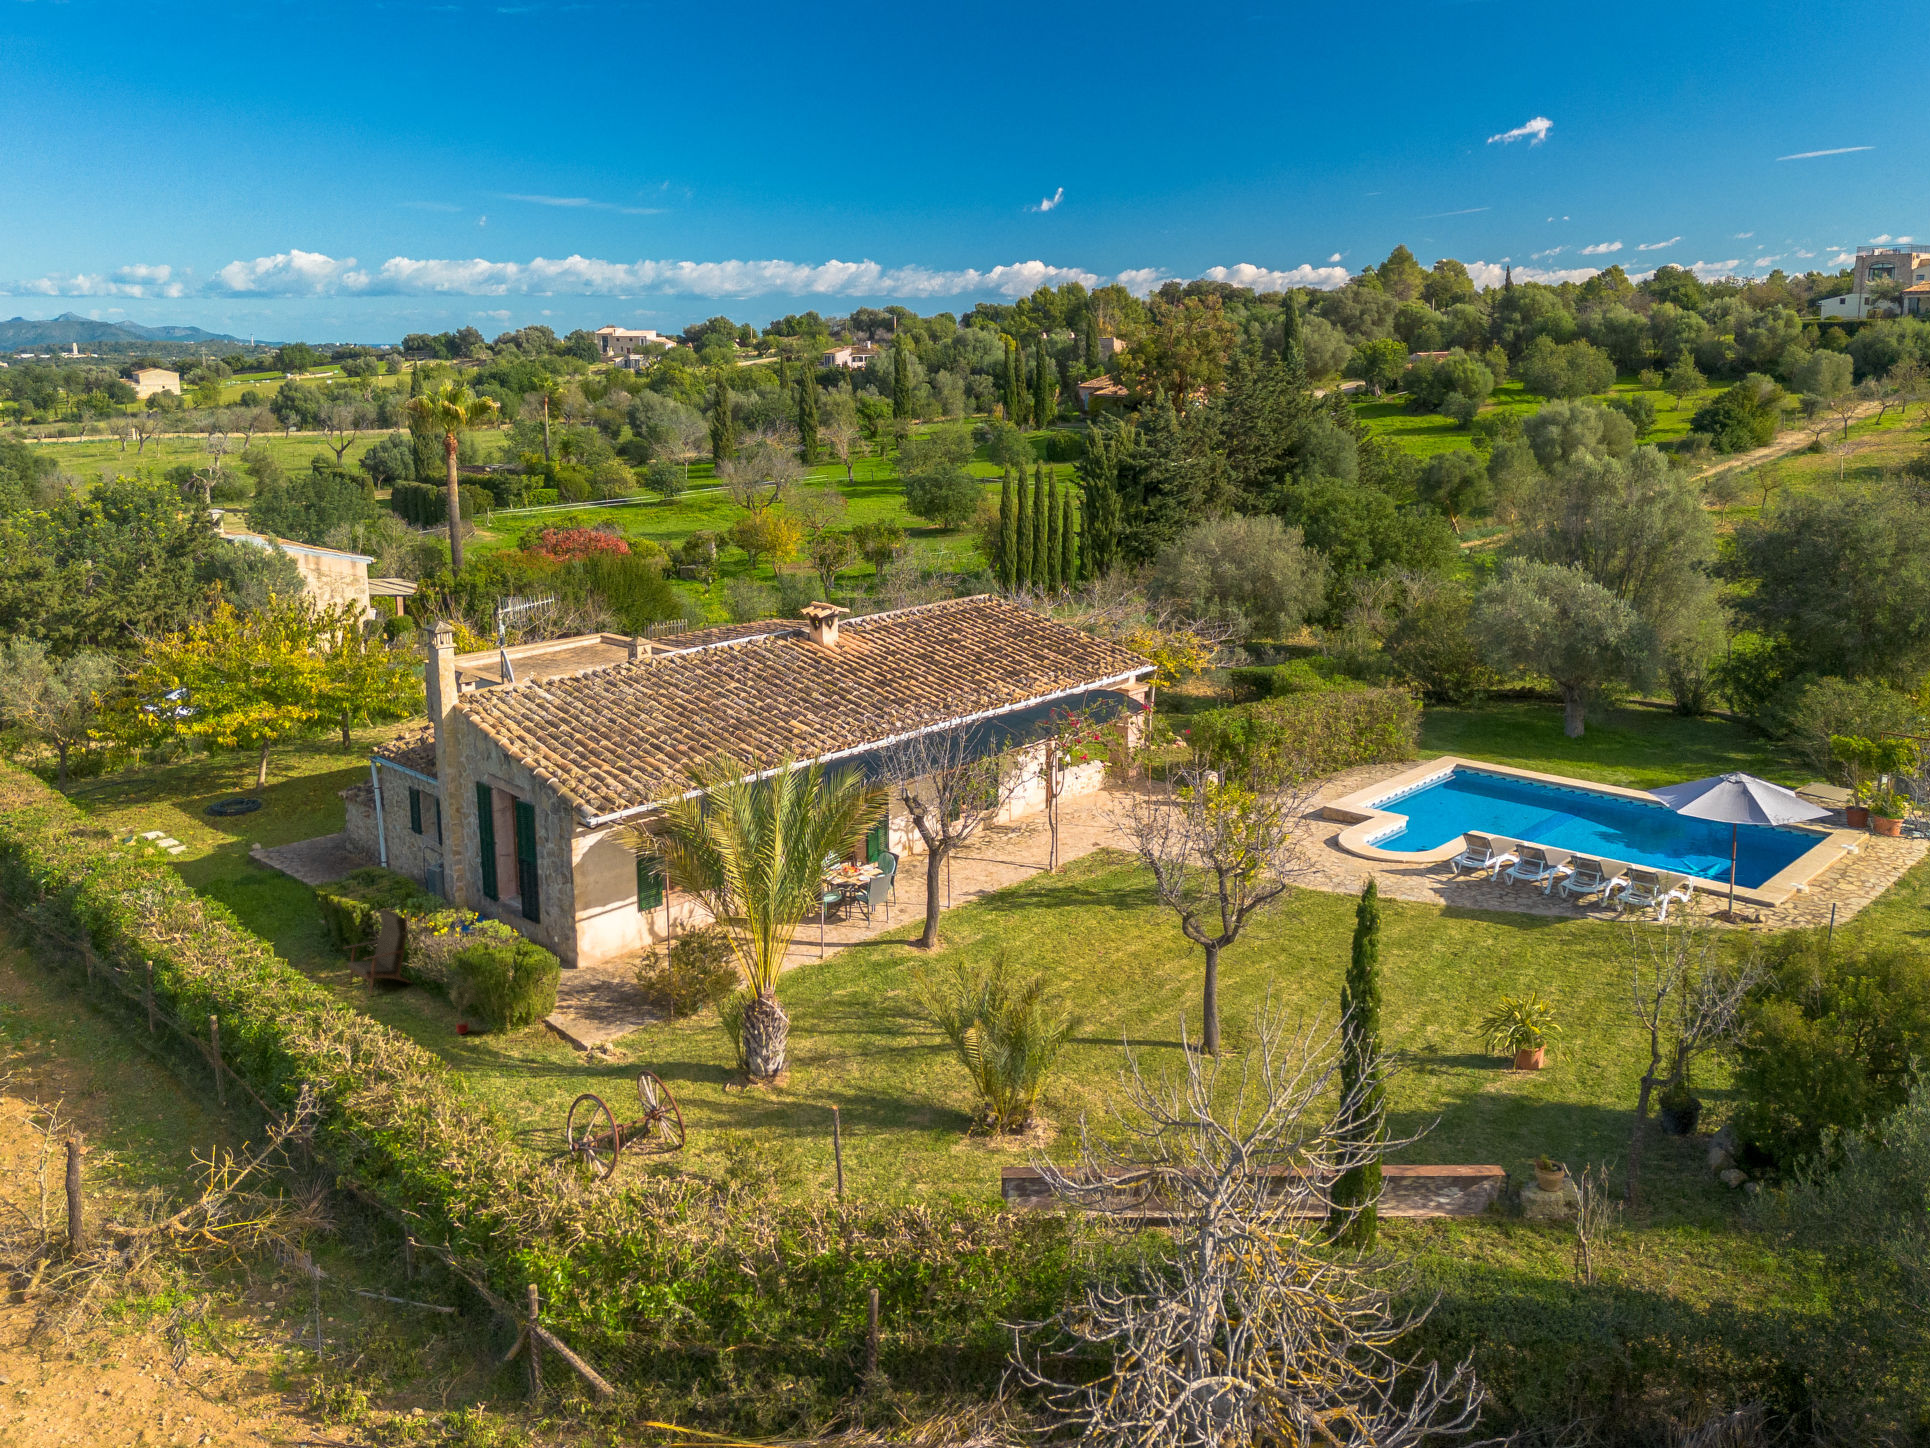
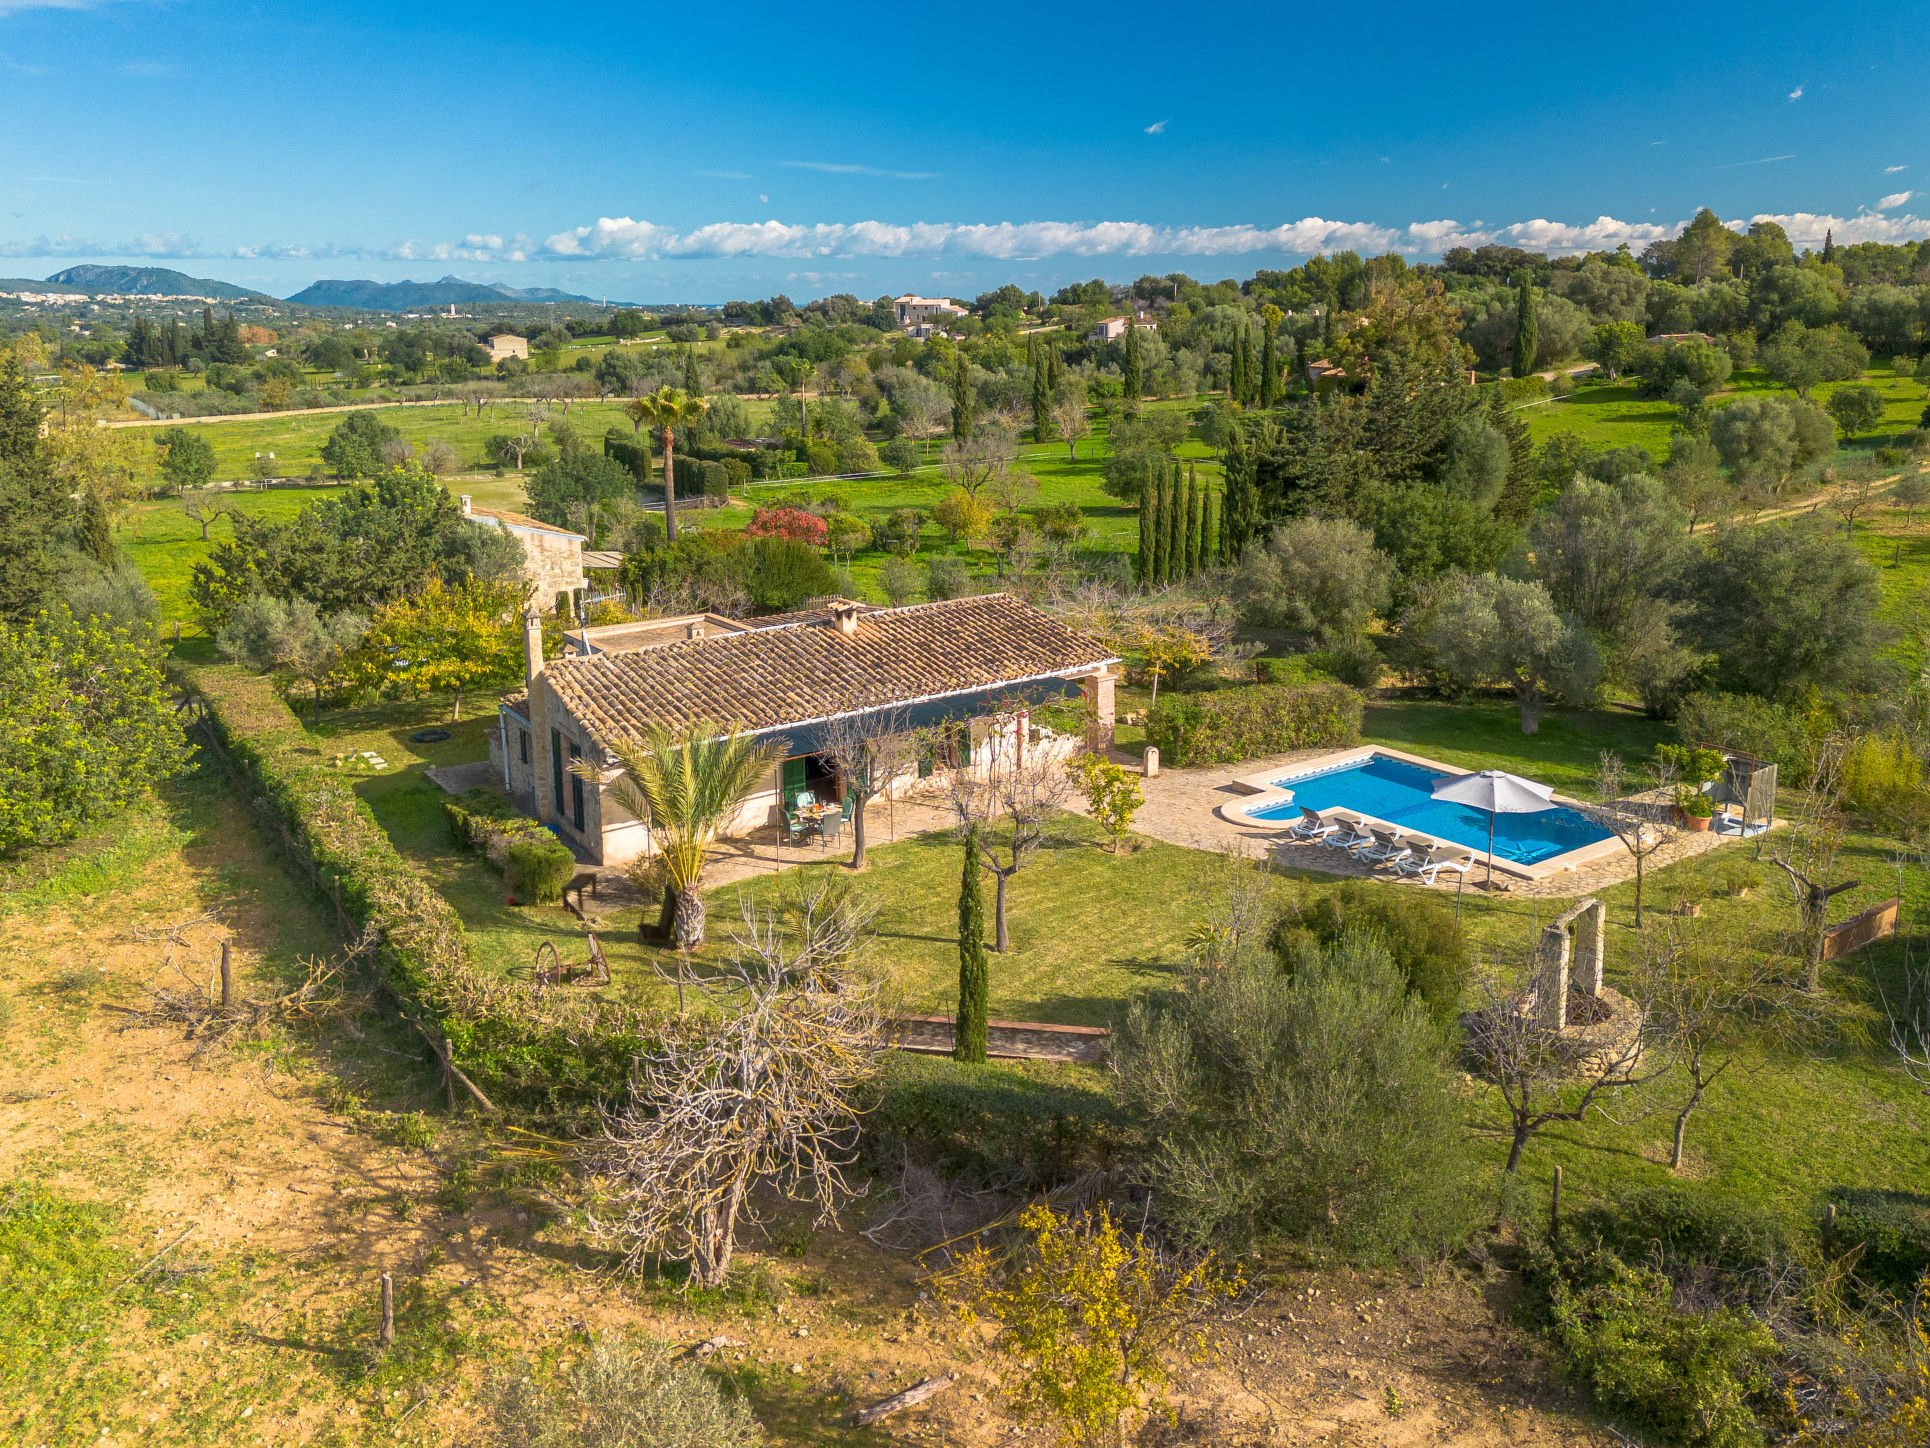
lounge chair: present [345,909,411,996] -> present [637,885,678,953]
bench: none [544,979,585,1036] -> present [562,873,597,910]

